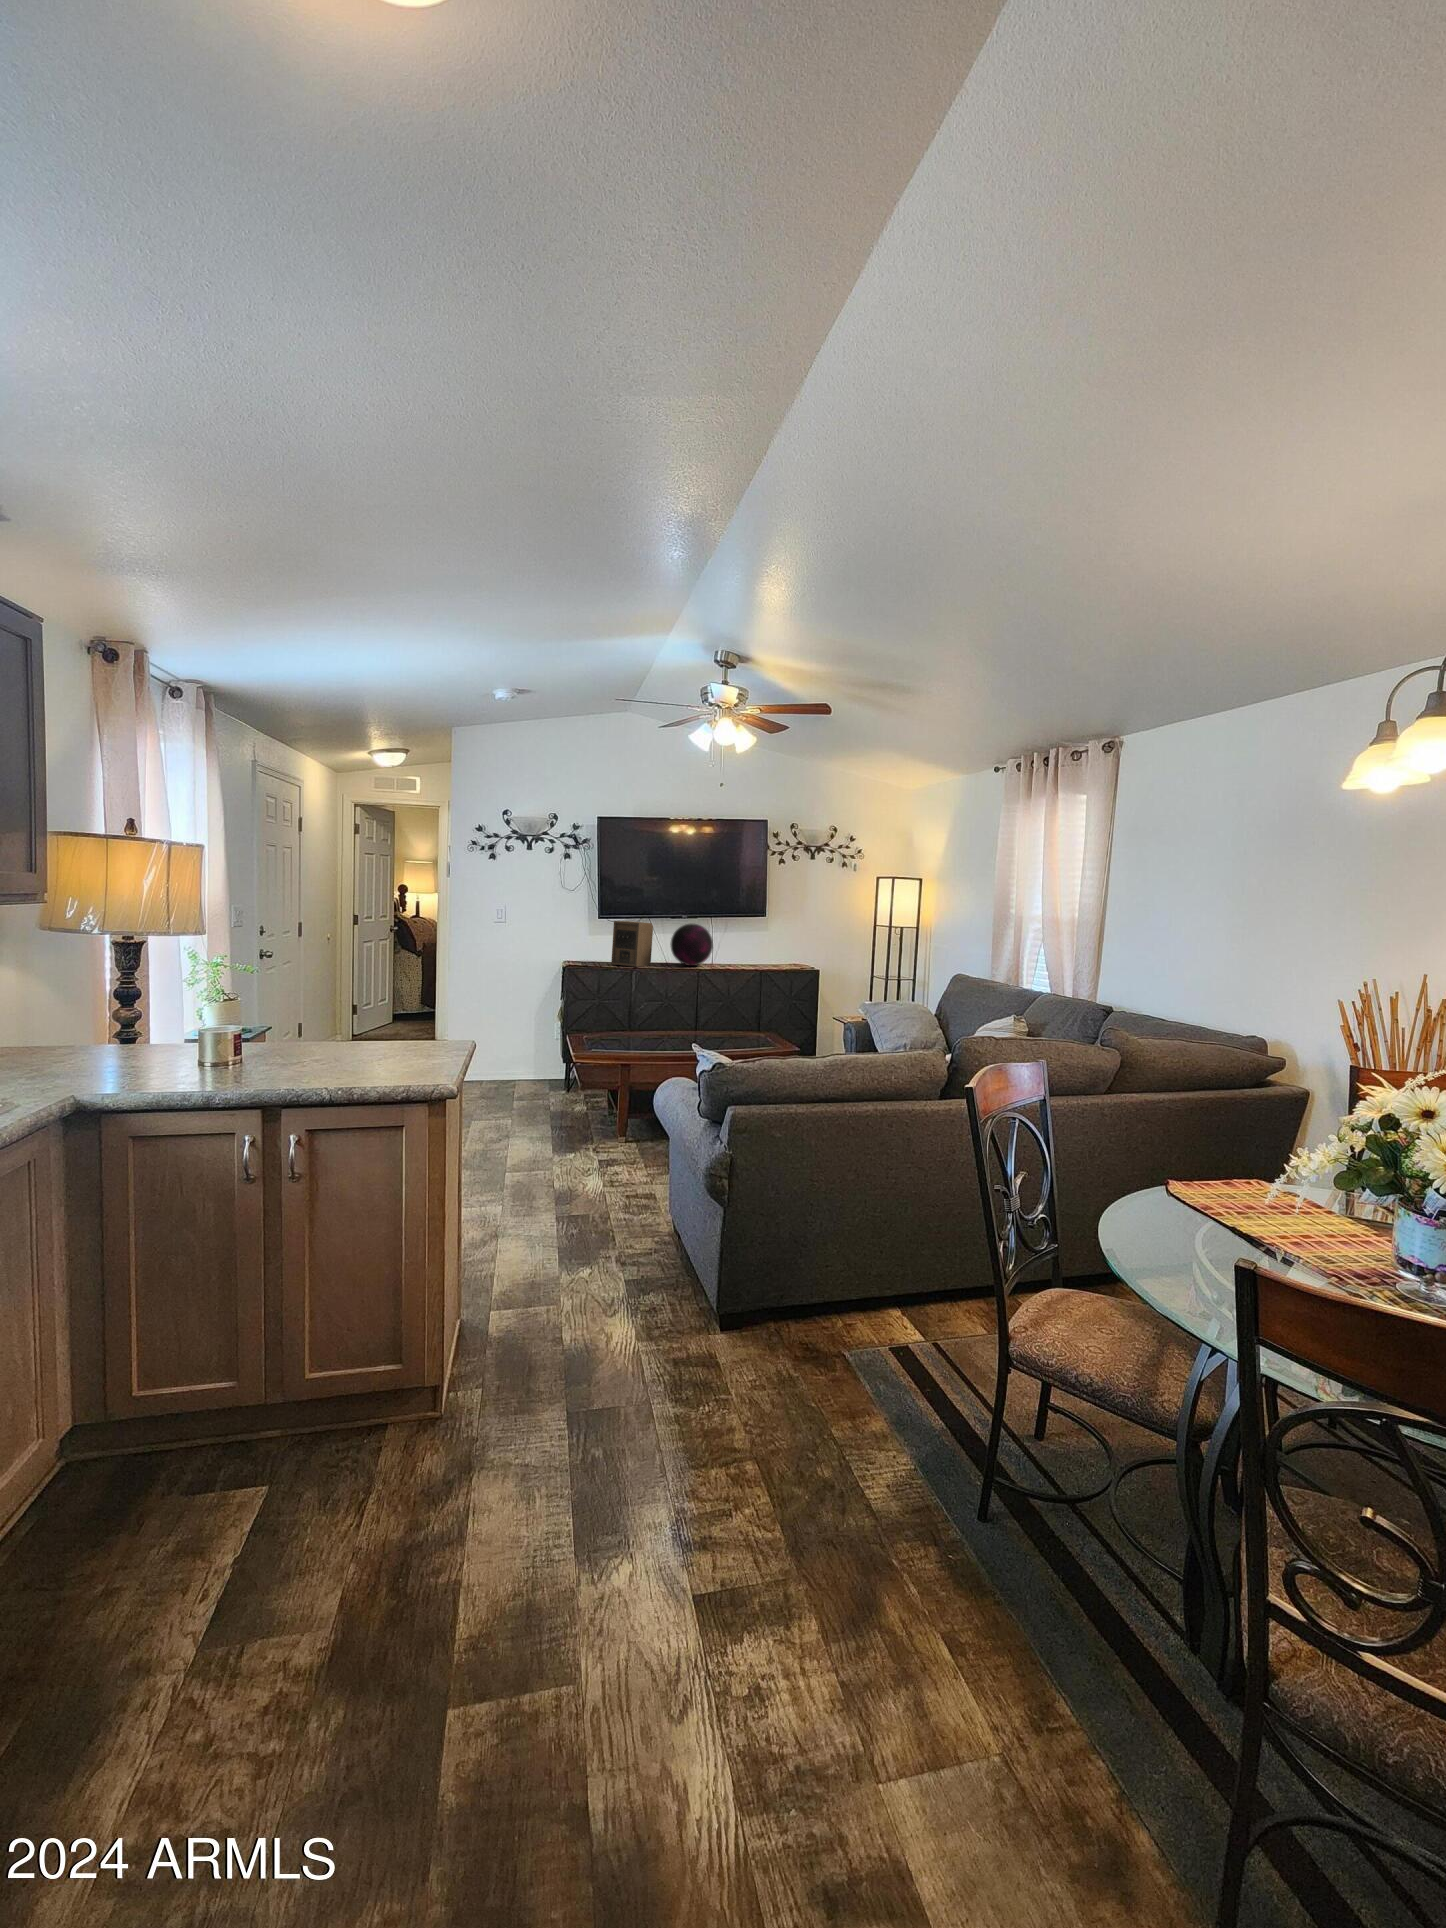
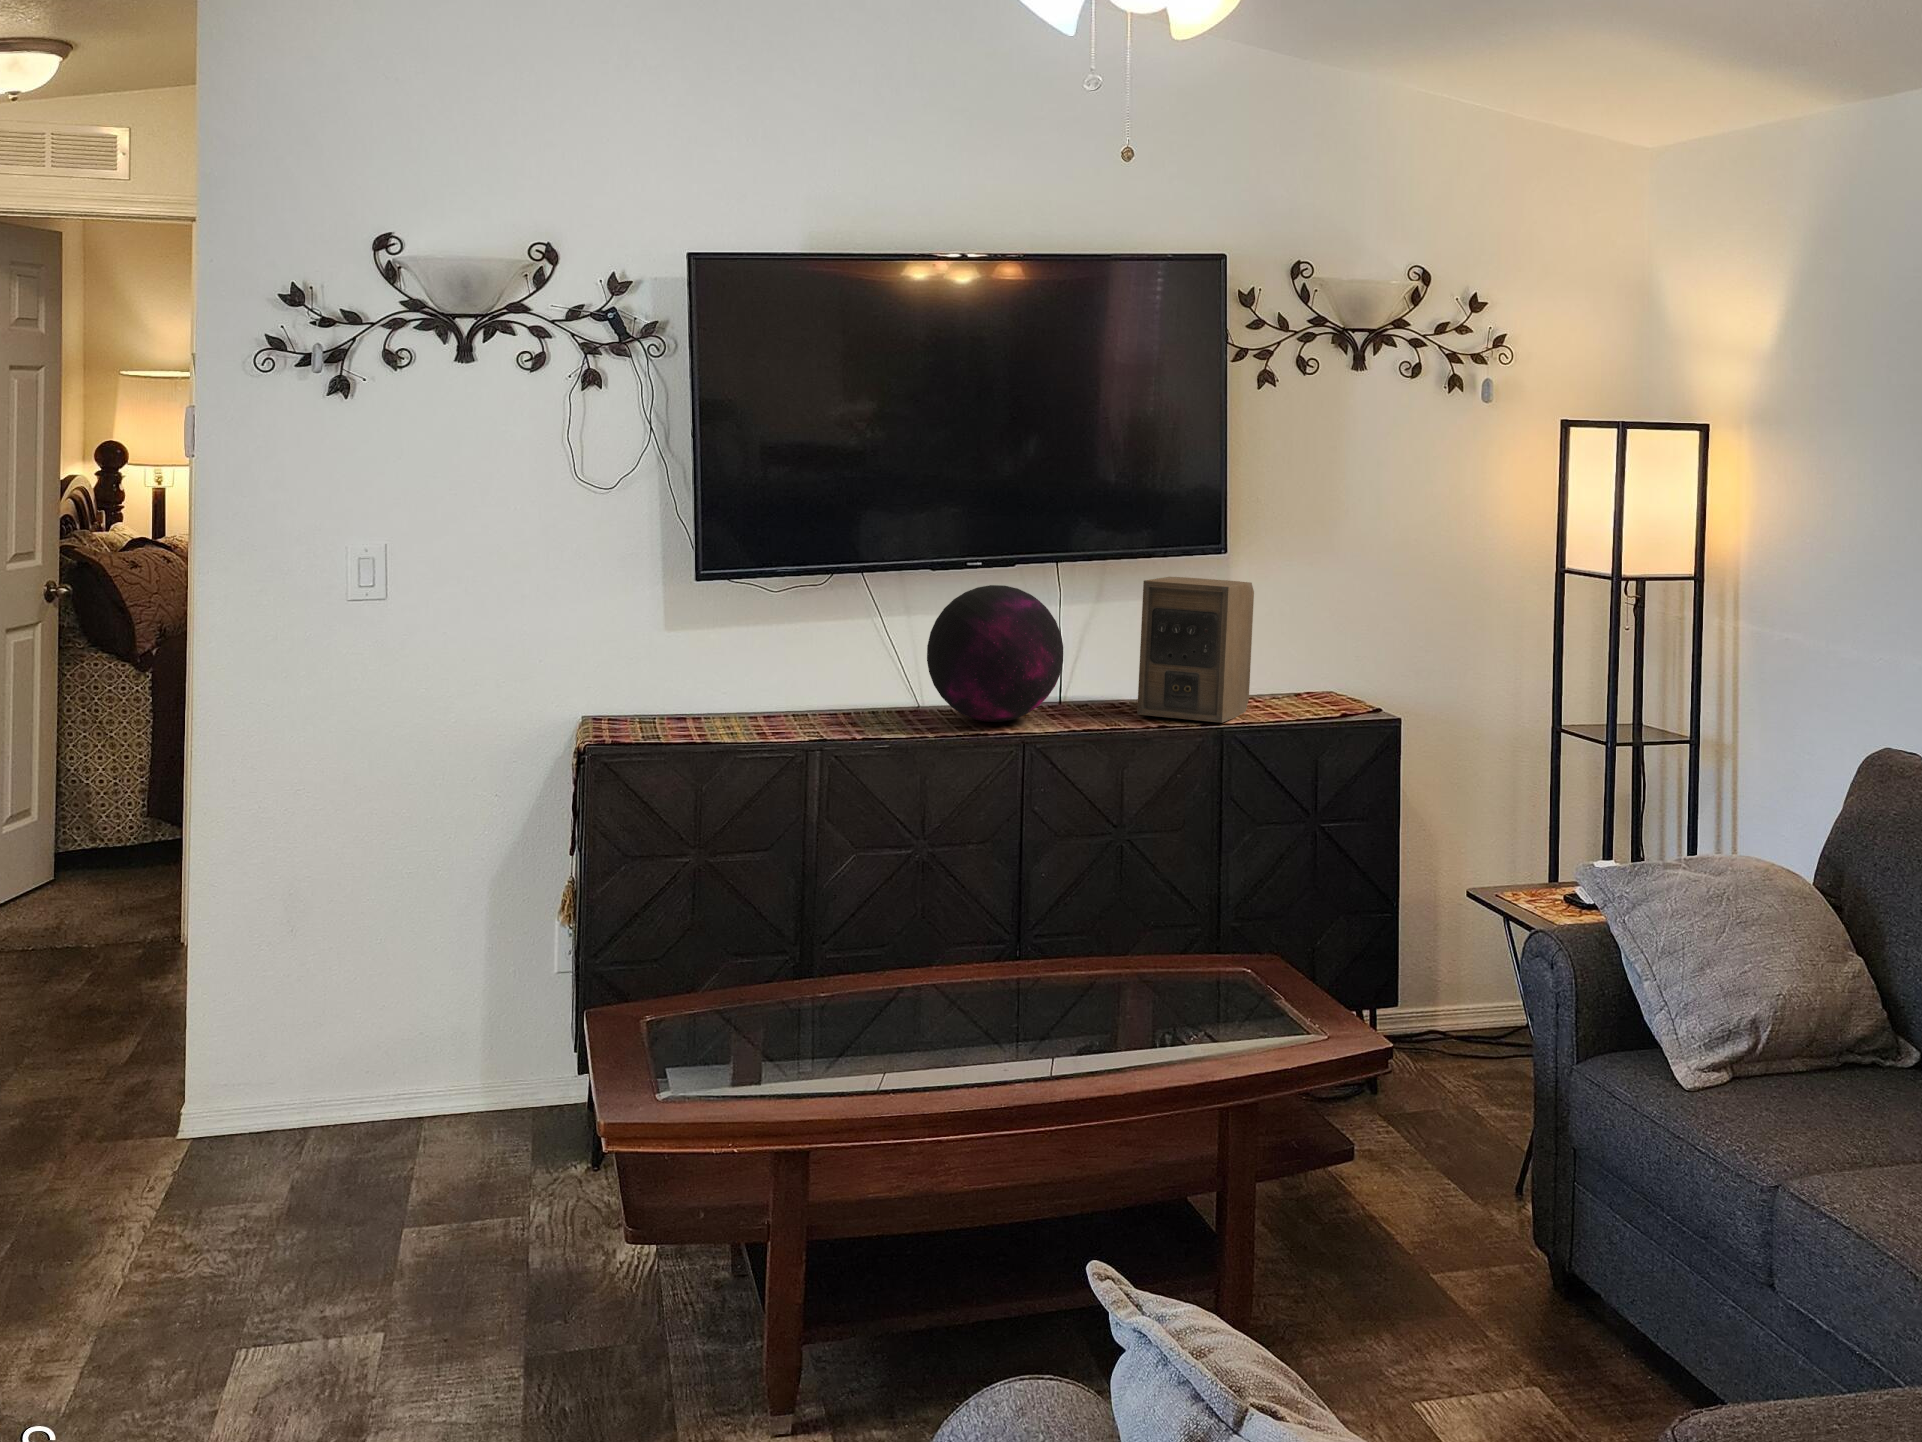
speaker: present [611,921,653,967] -> present [1137,577,1254,723]

